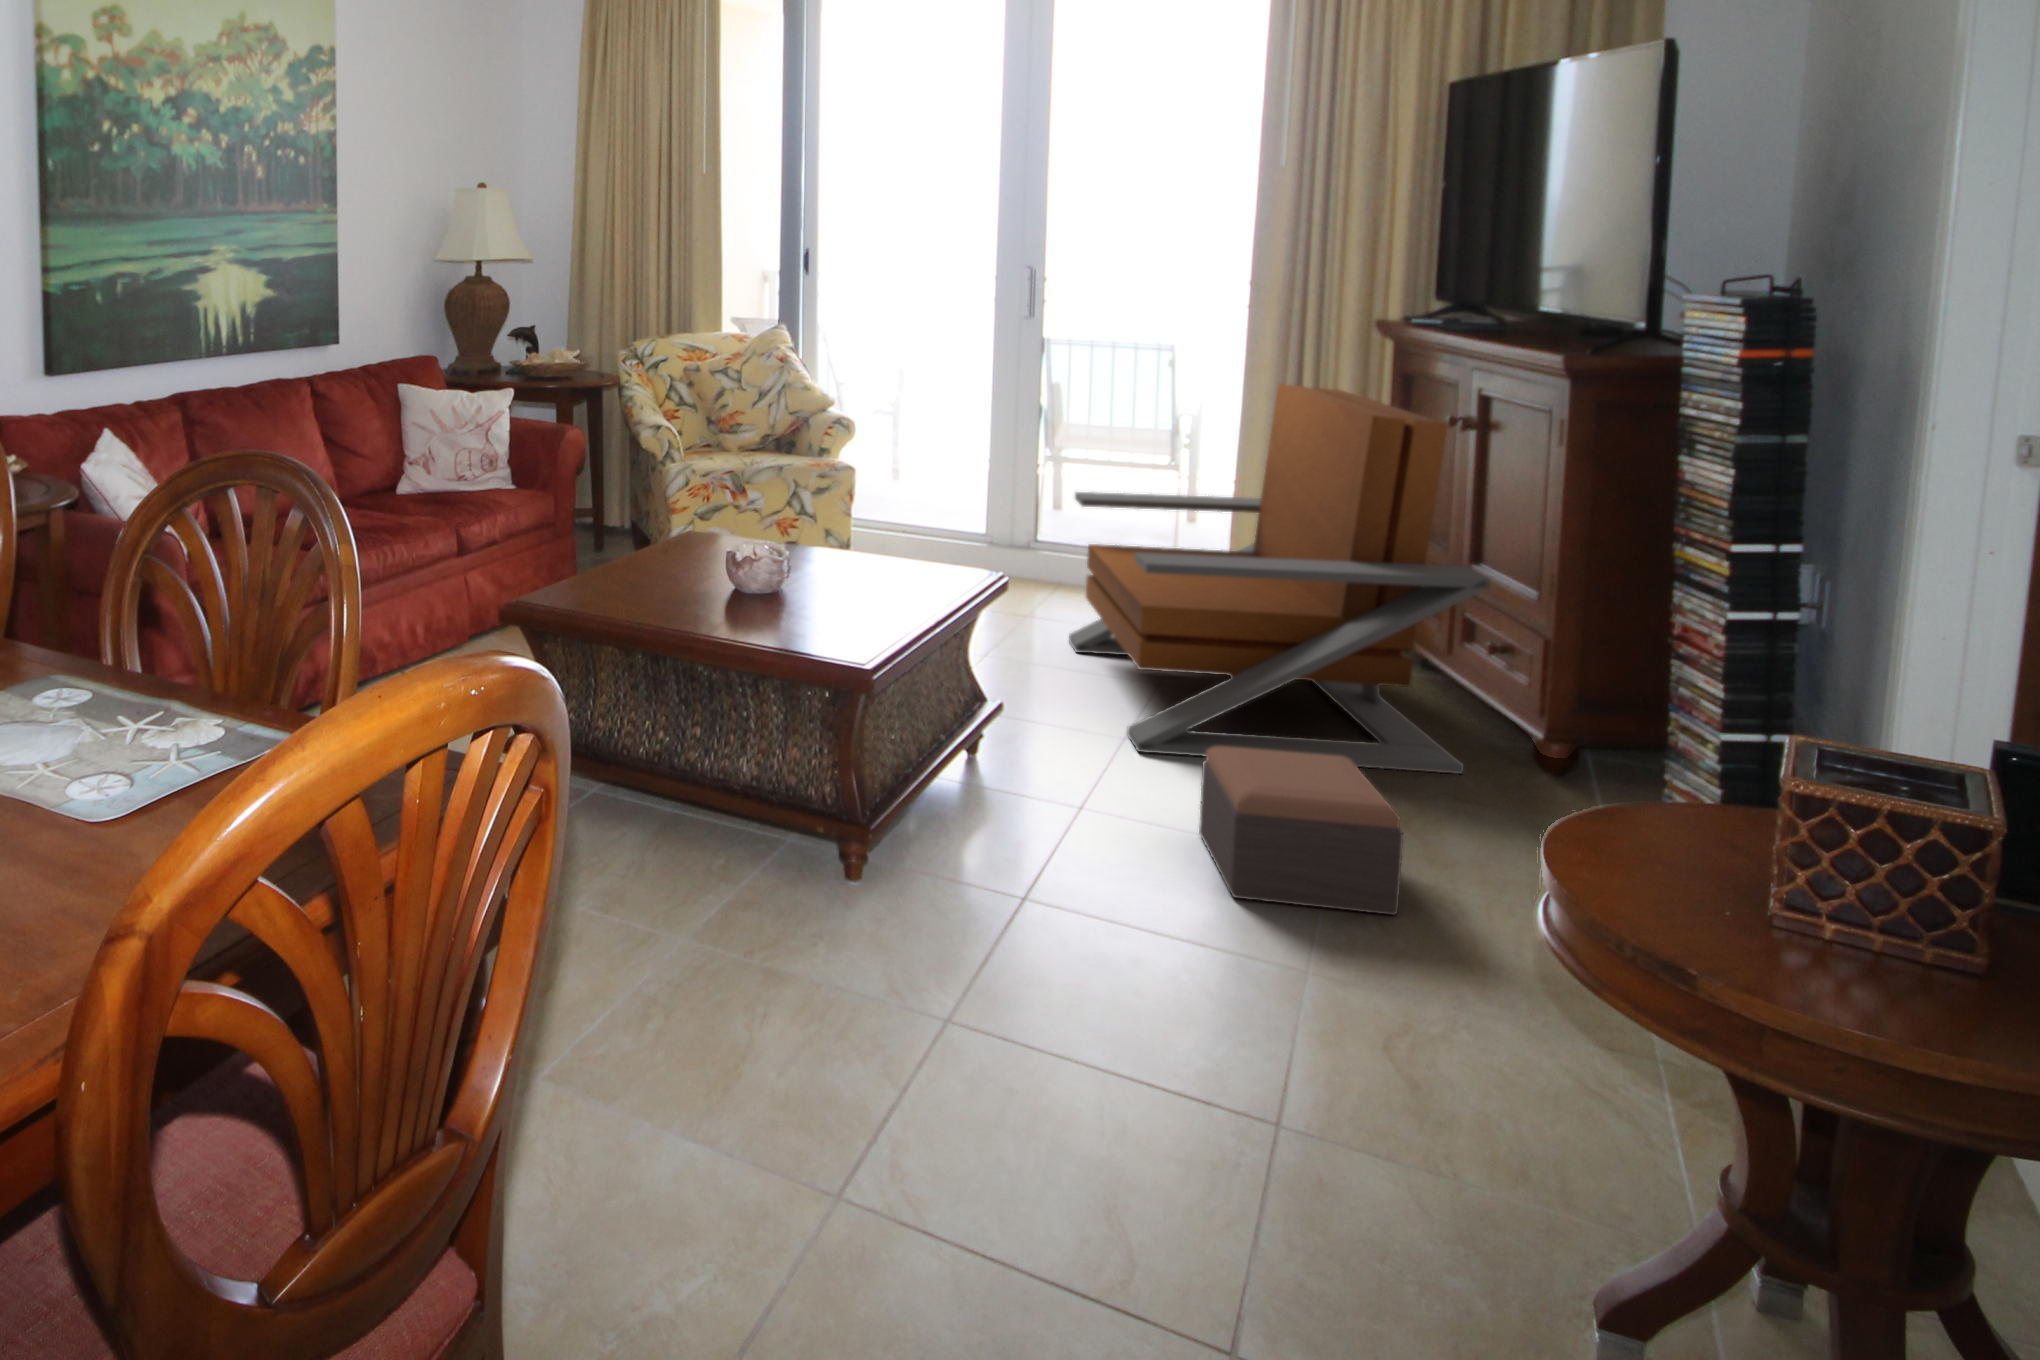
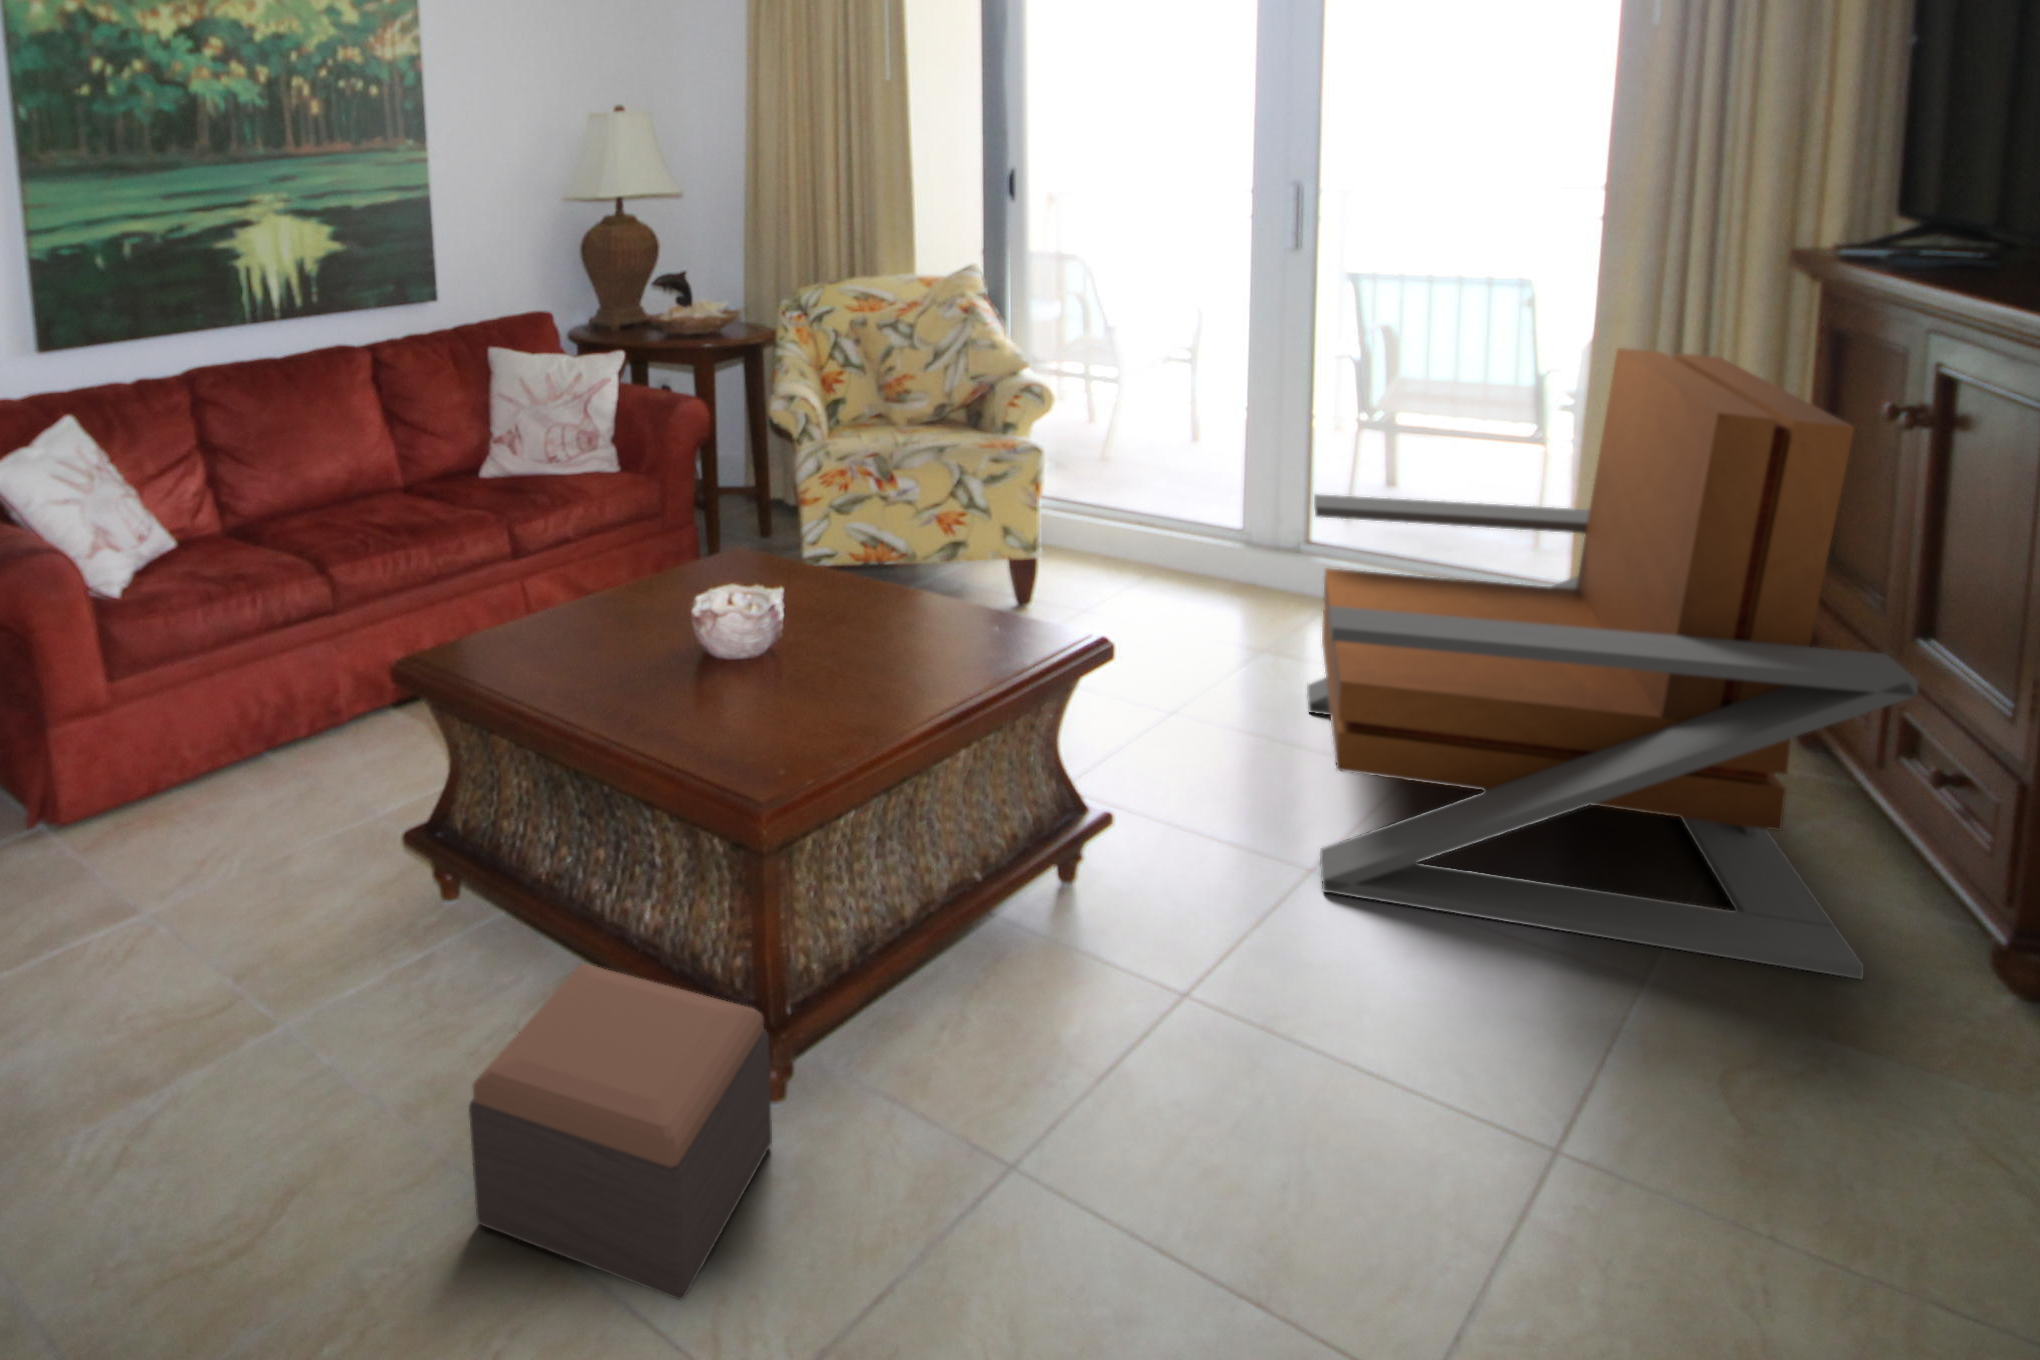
footstool: present [1199,746,1403,915] -> present [469,964,772,1300]

